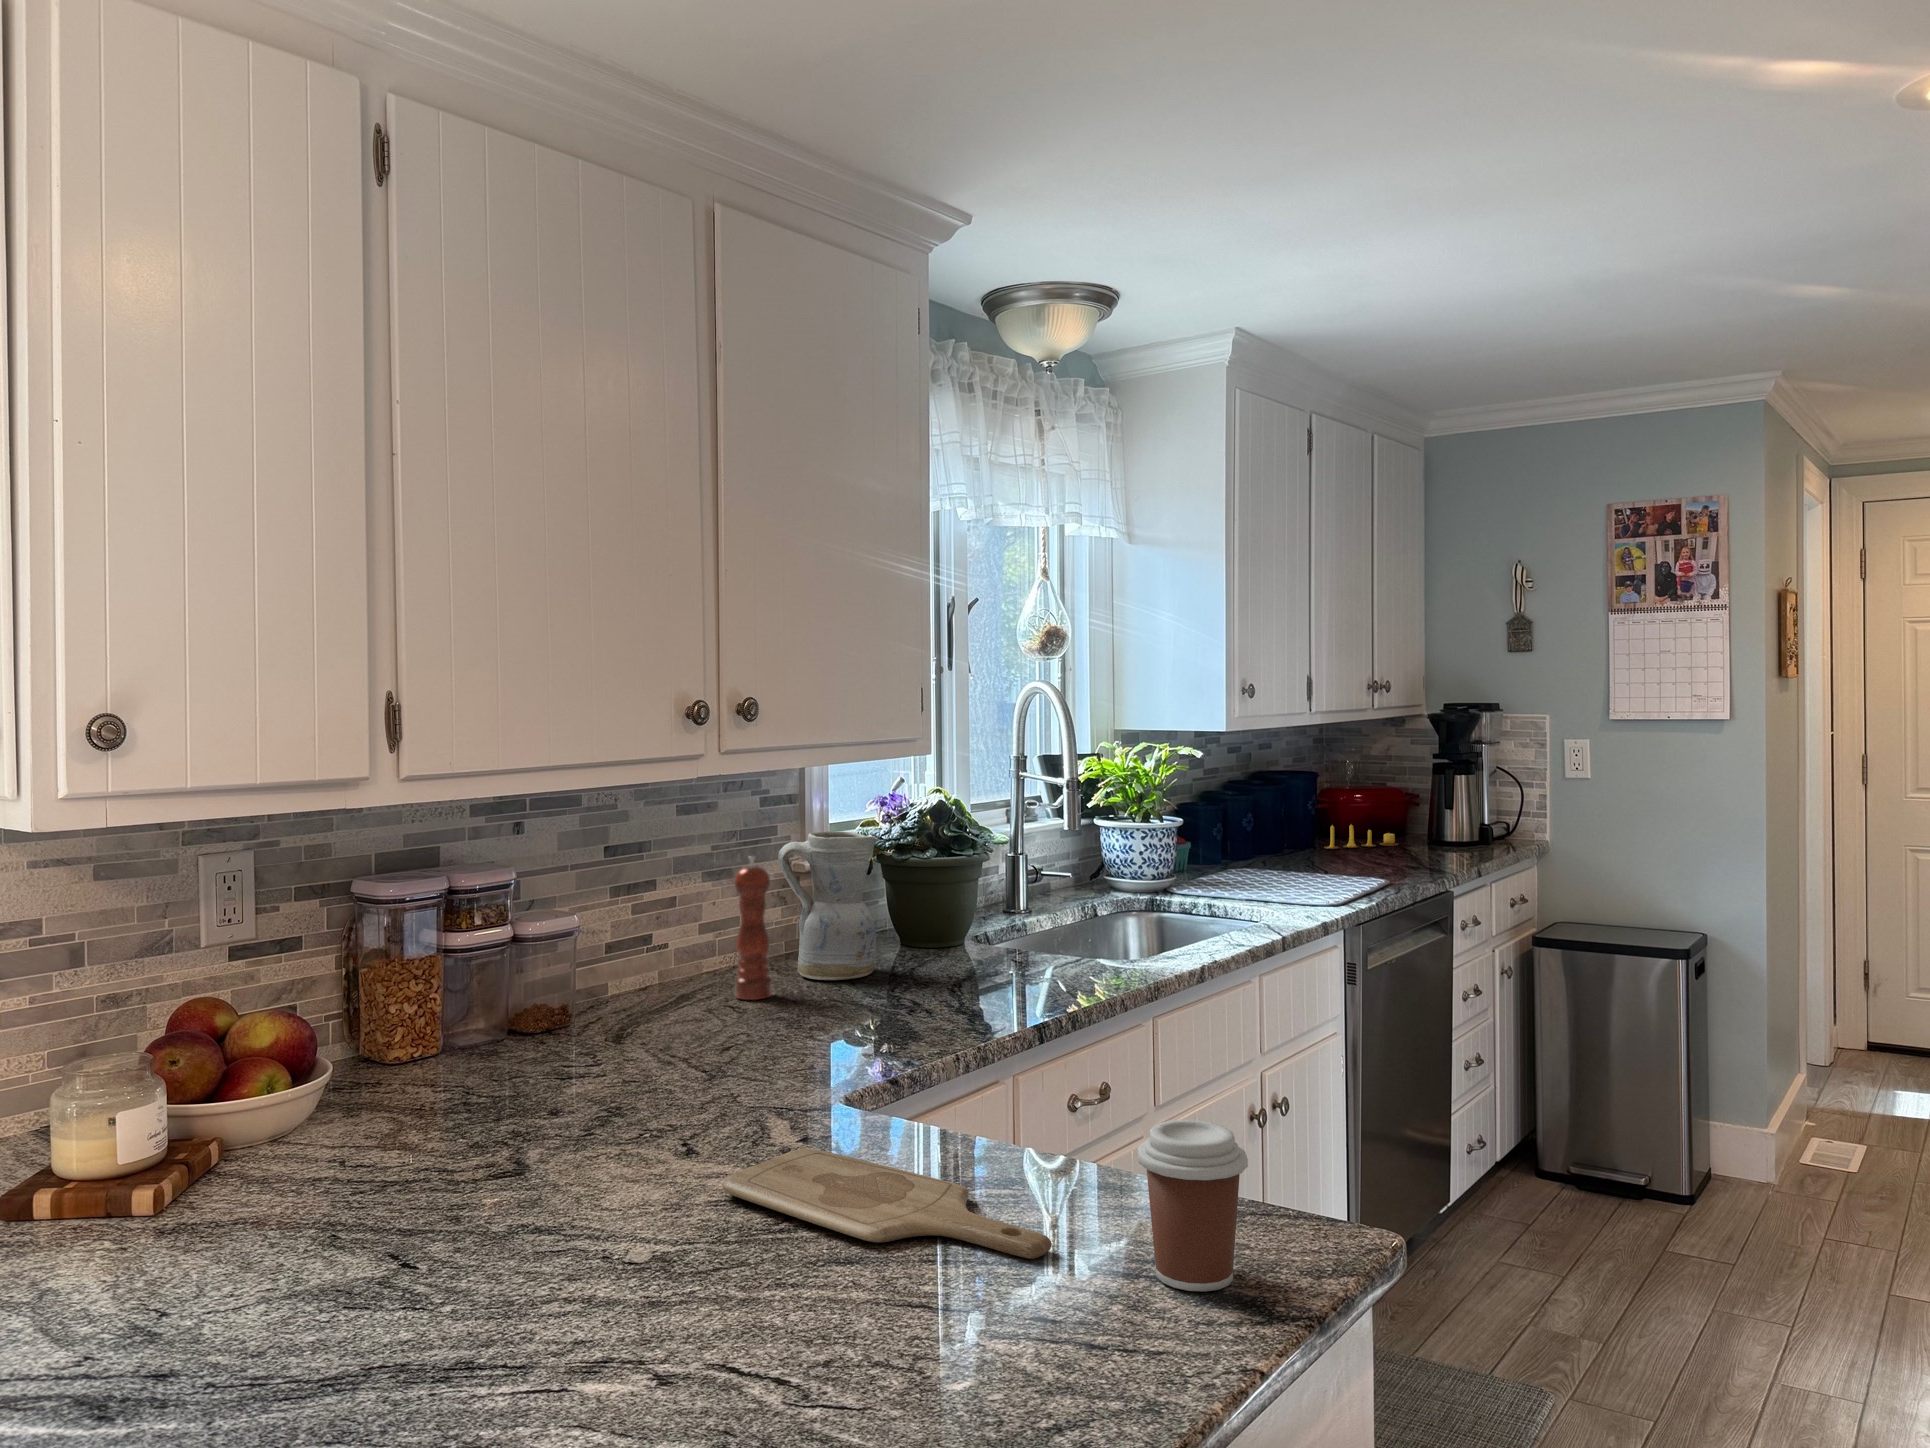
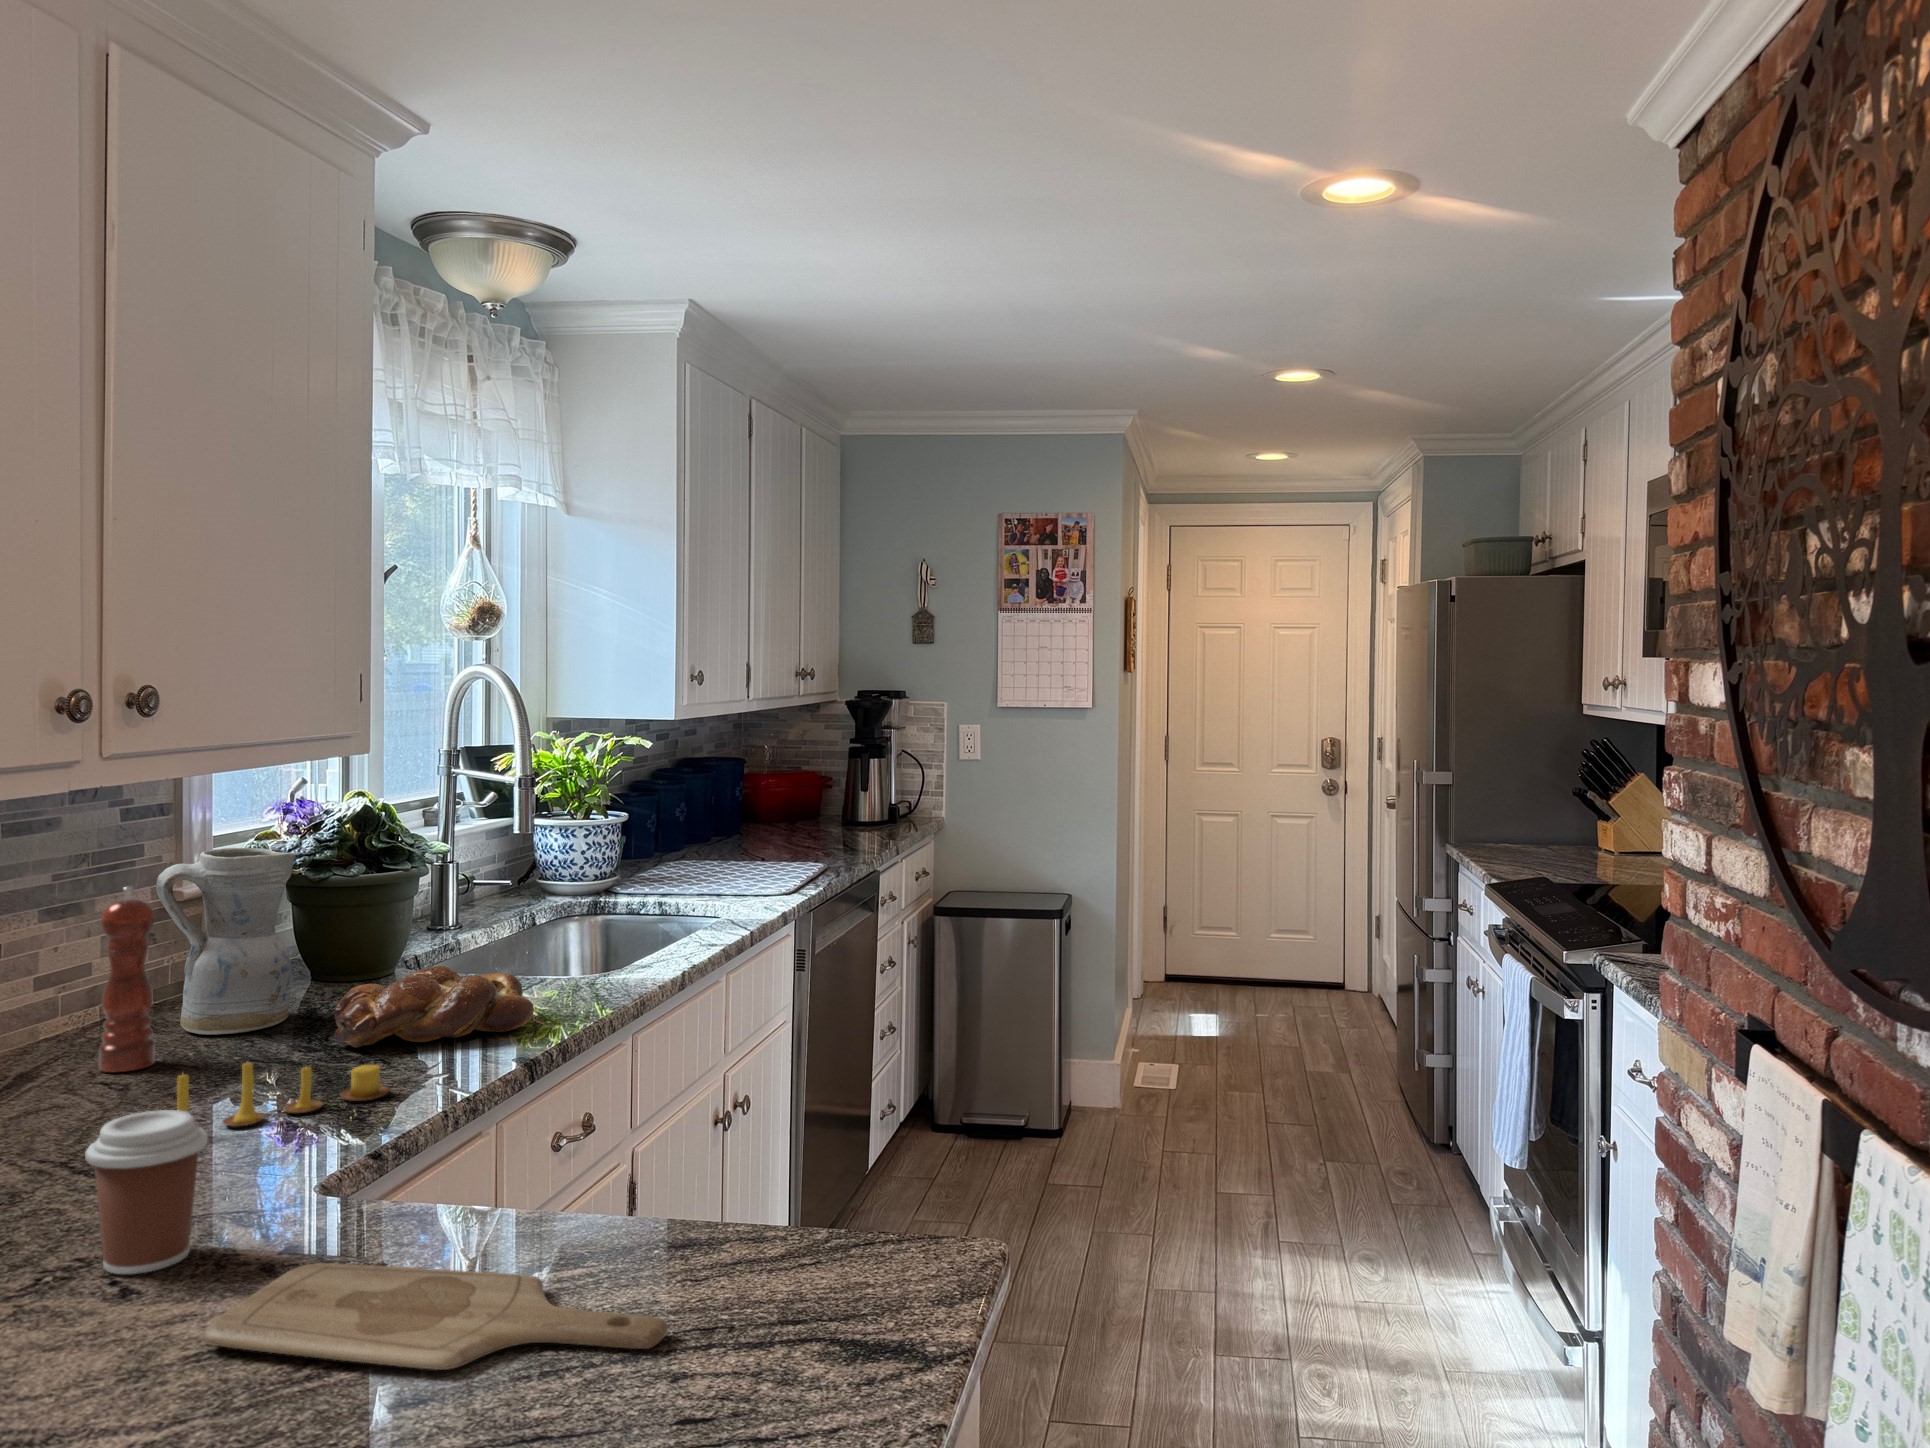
candle: present [1324,825,1398,849] -> present [177,1062,389,1127]
bread loaf: none [897,937,1055,1000] -> present [334,966,534,1047]
coffee cup: present [1138,1120,1248,1292] -> present [85,1110,208,1274]

